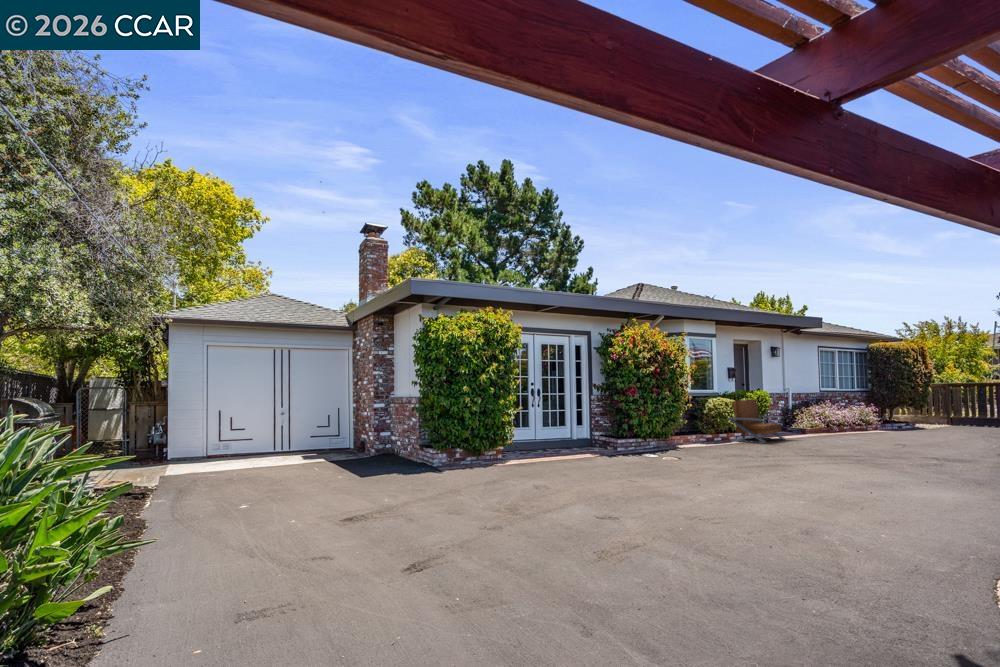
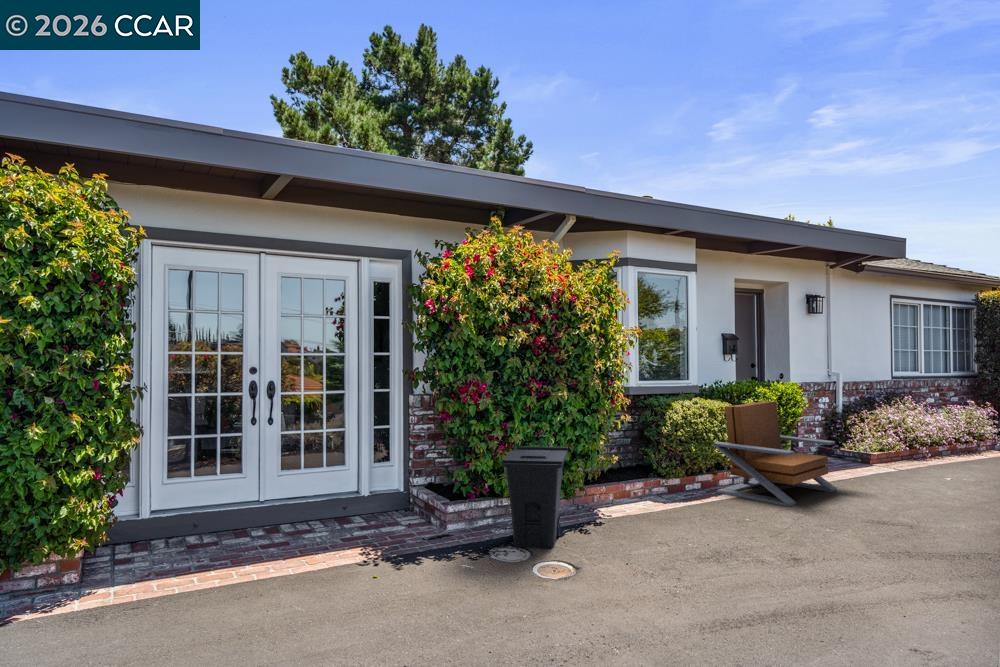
trash can: none [647,415,674,453] -> present [501,446,568,549]

